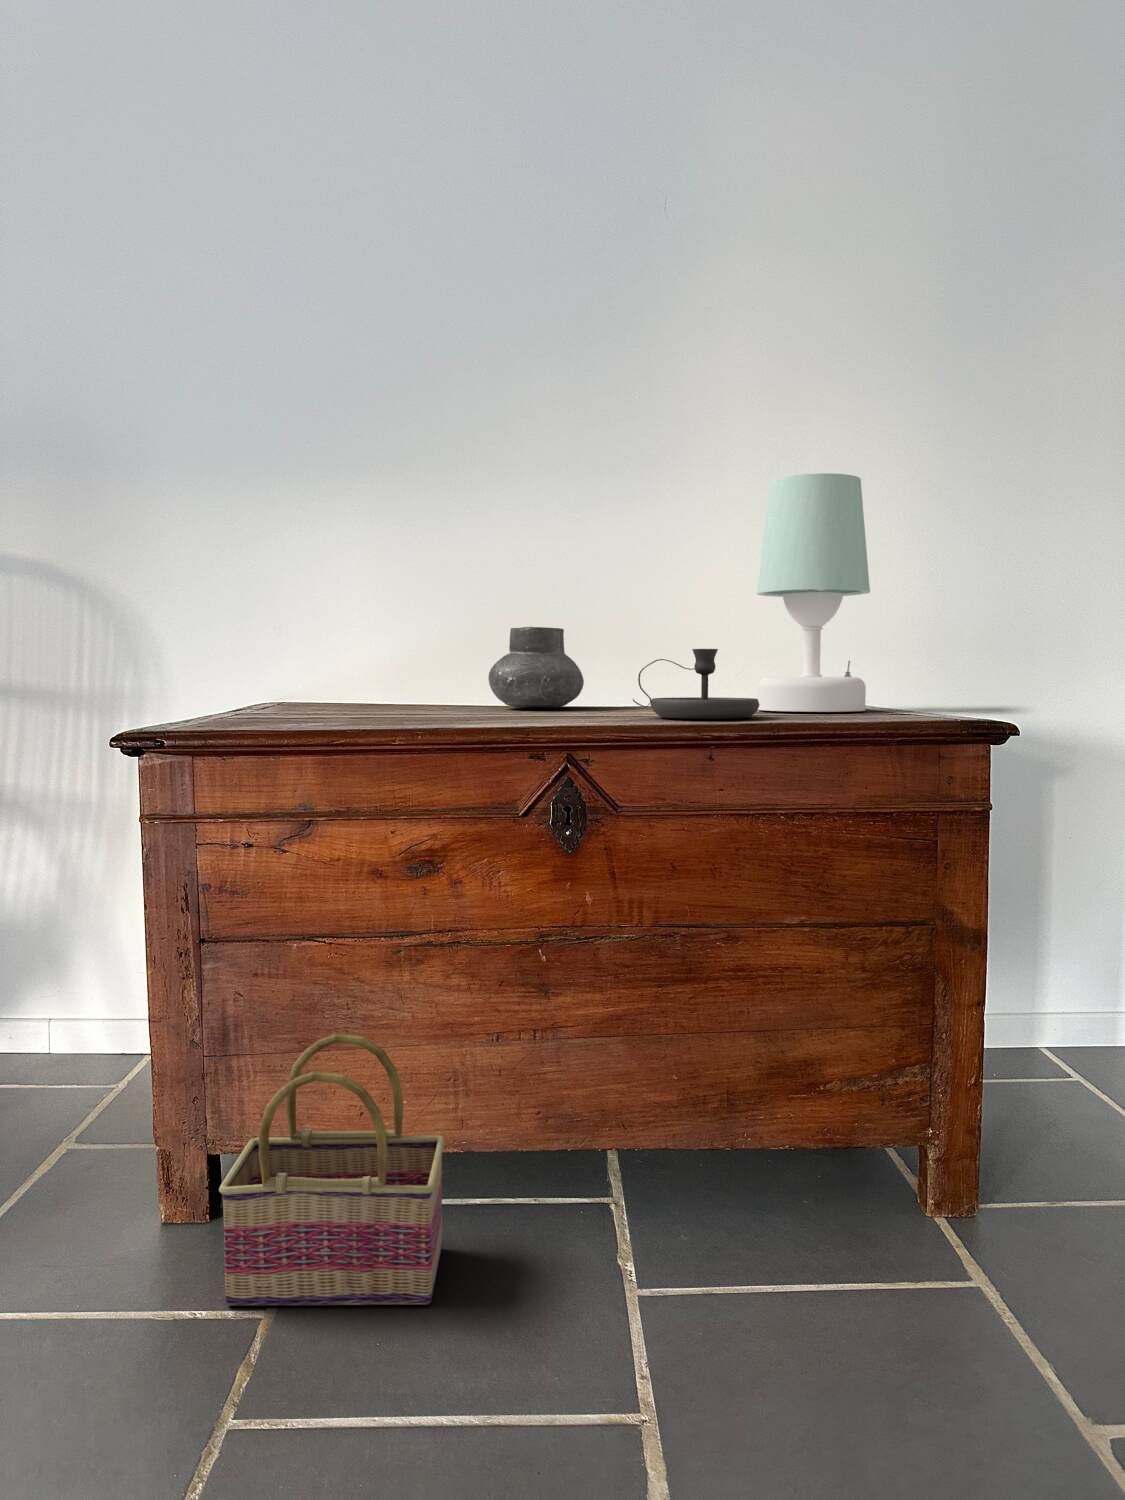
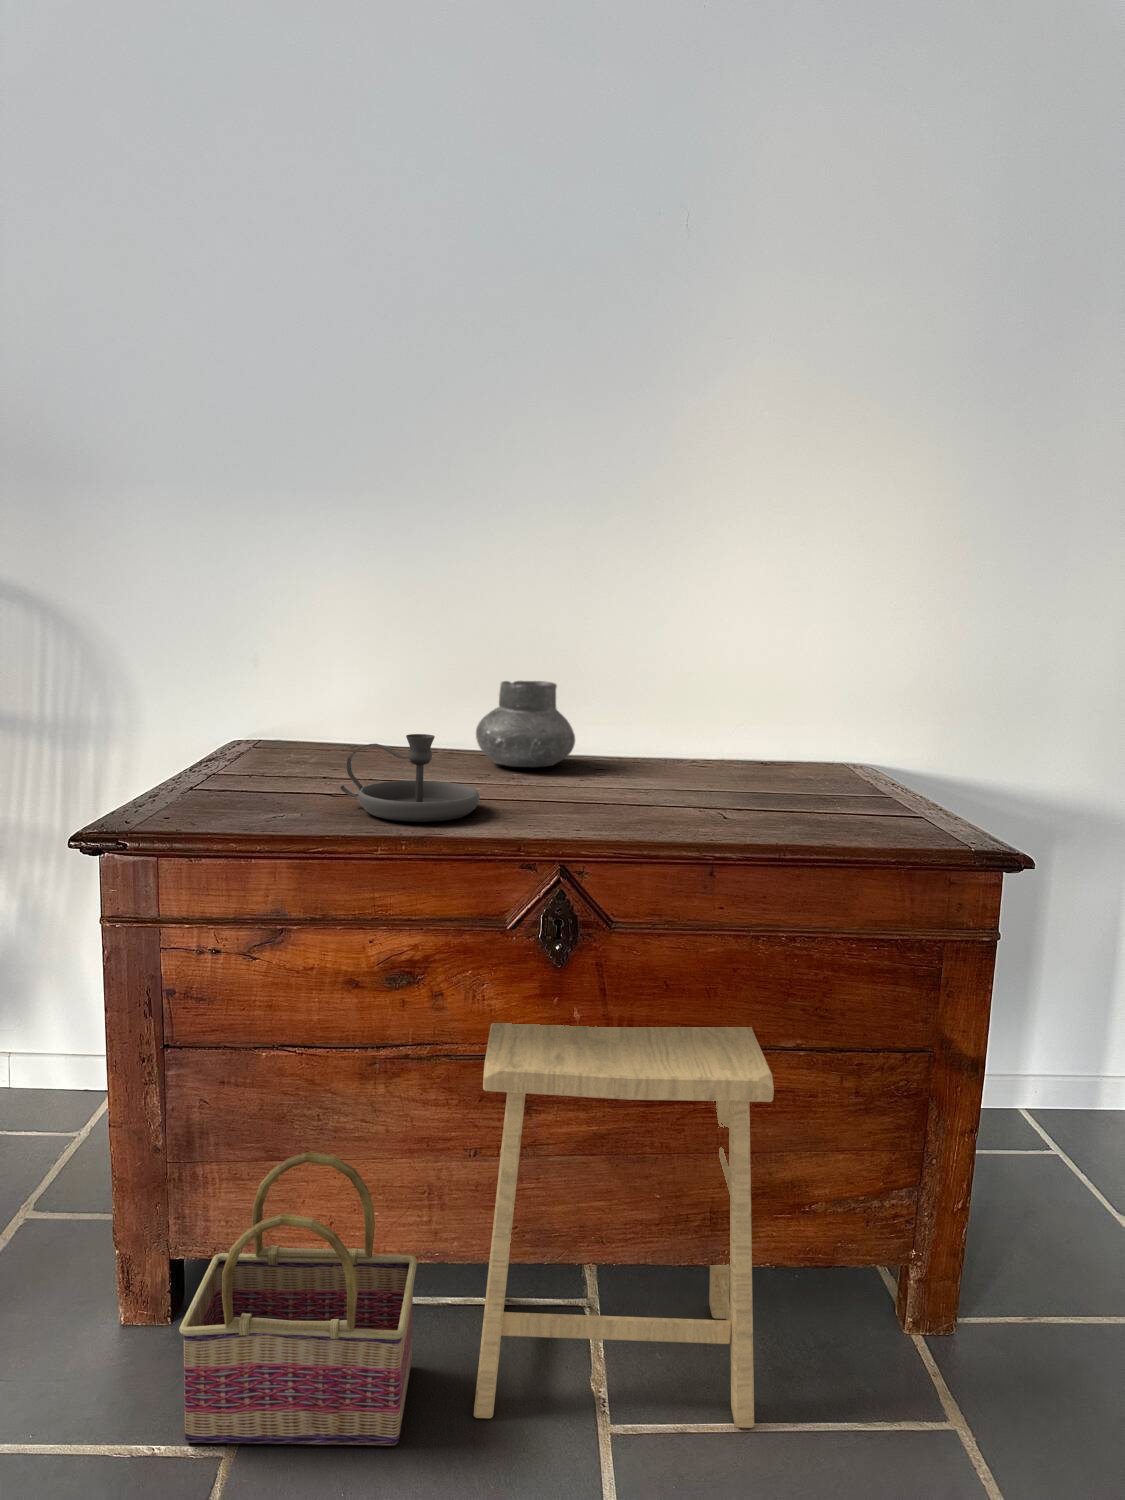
table lamp: present [757,473,870,712] -> none [756,545,880,797]
candlestick: present [633,649,760,719] -> present [340,734,480,822]
footstool: none [501,902,778,1287] -> present [474,1023,774,1428]

